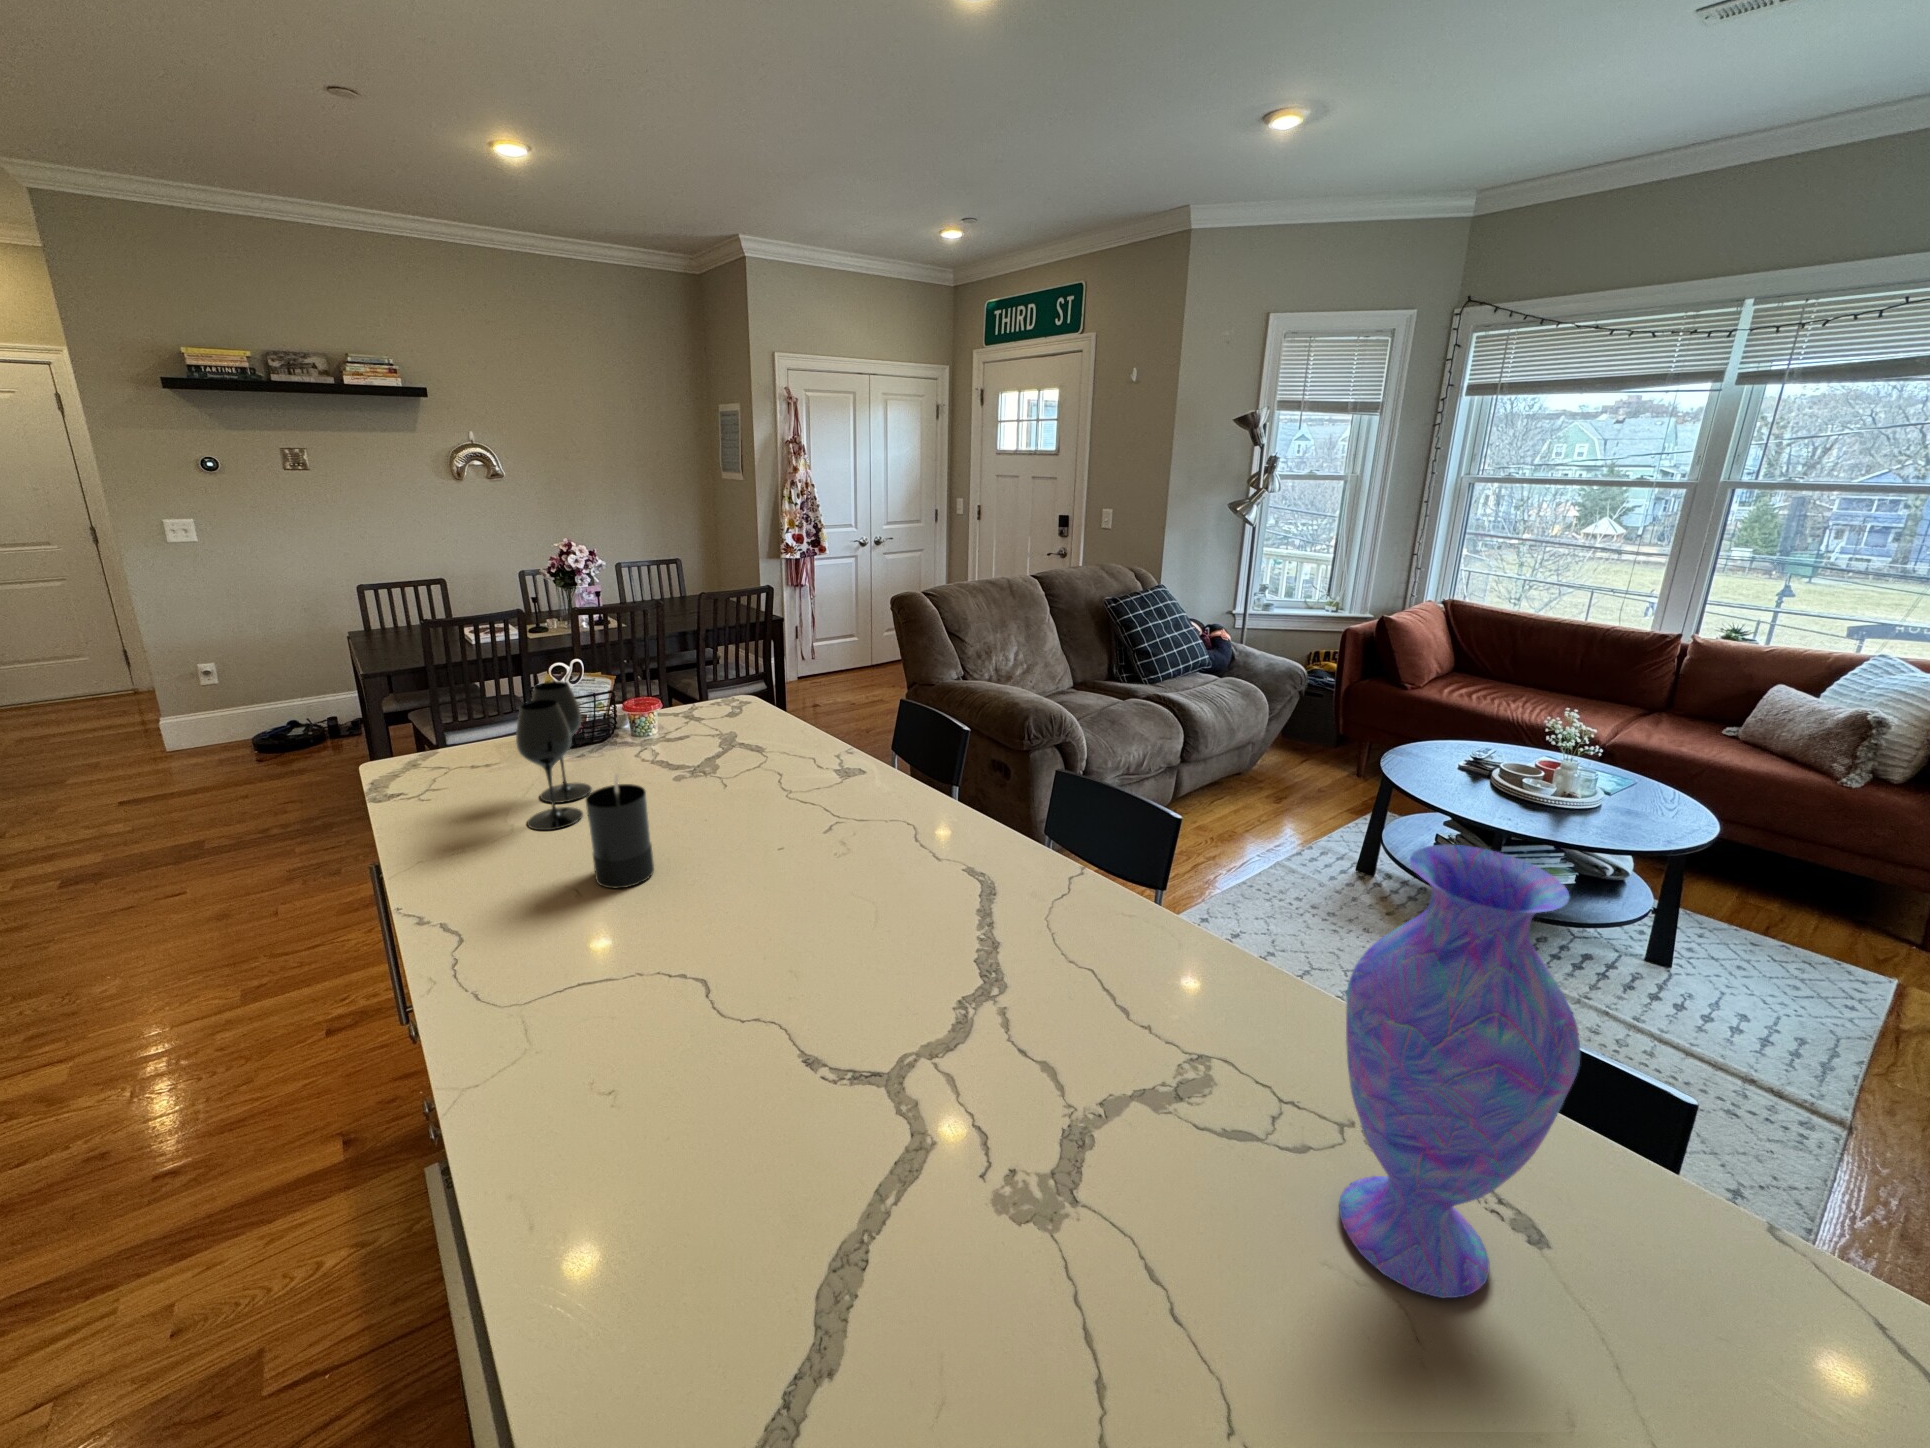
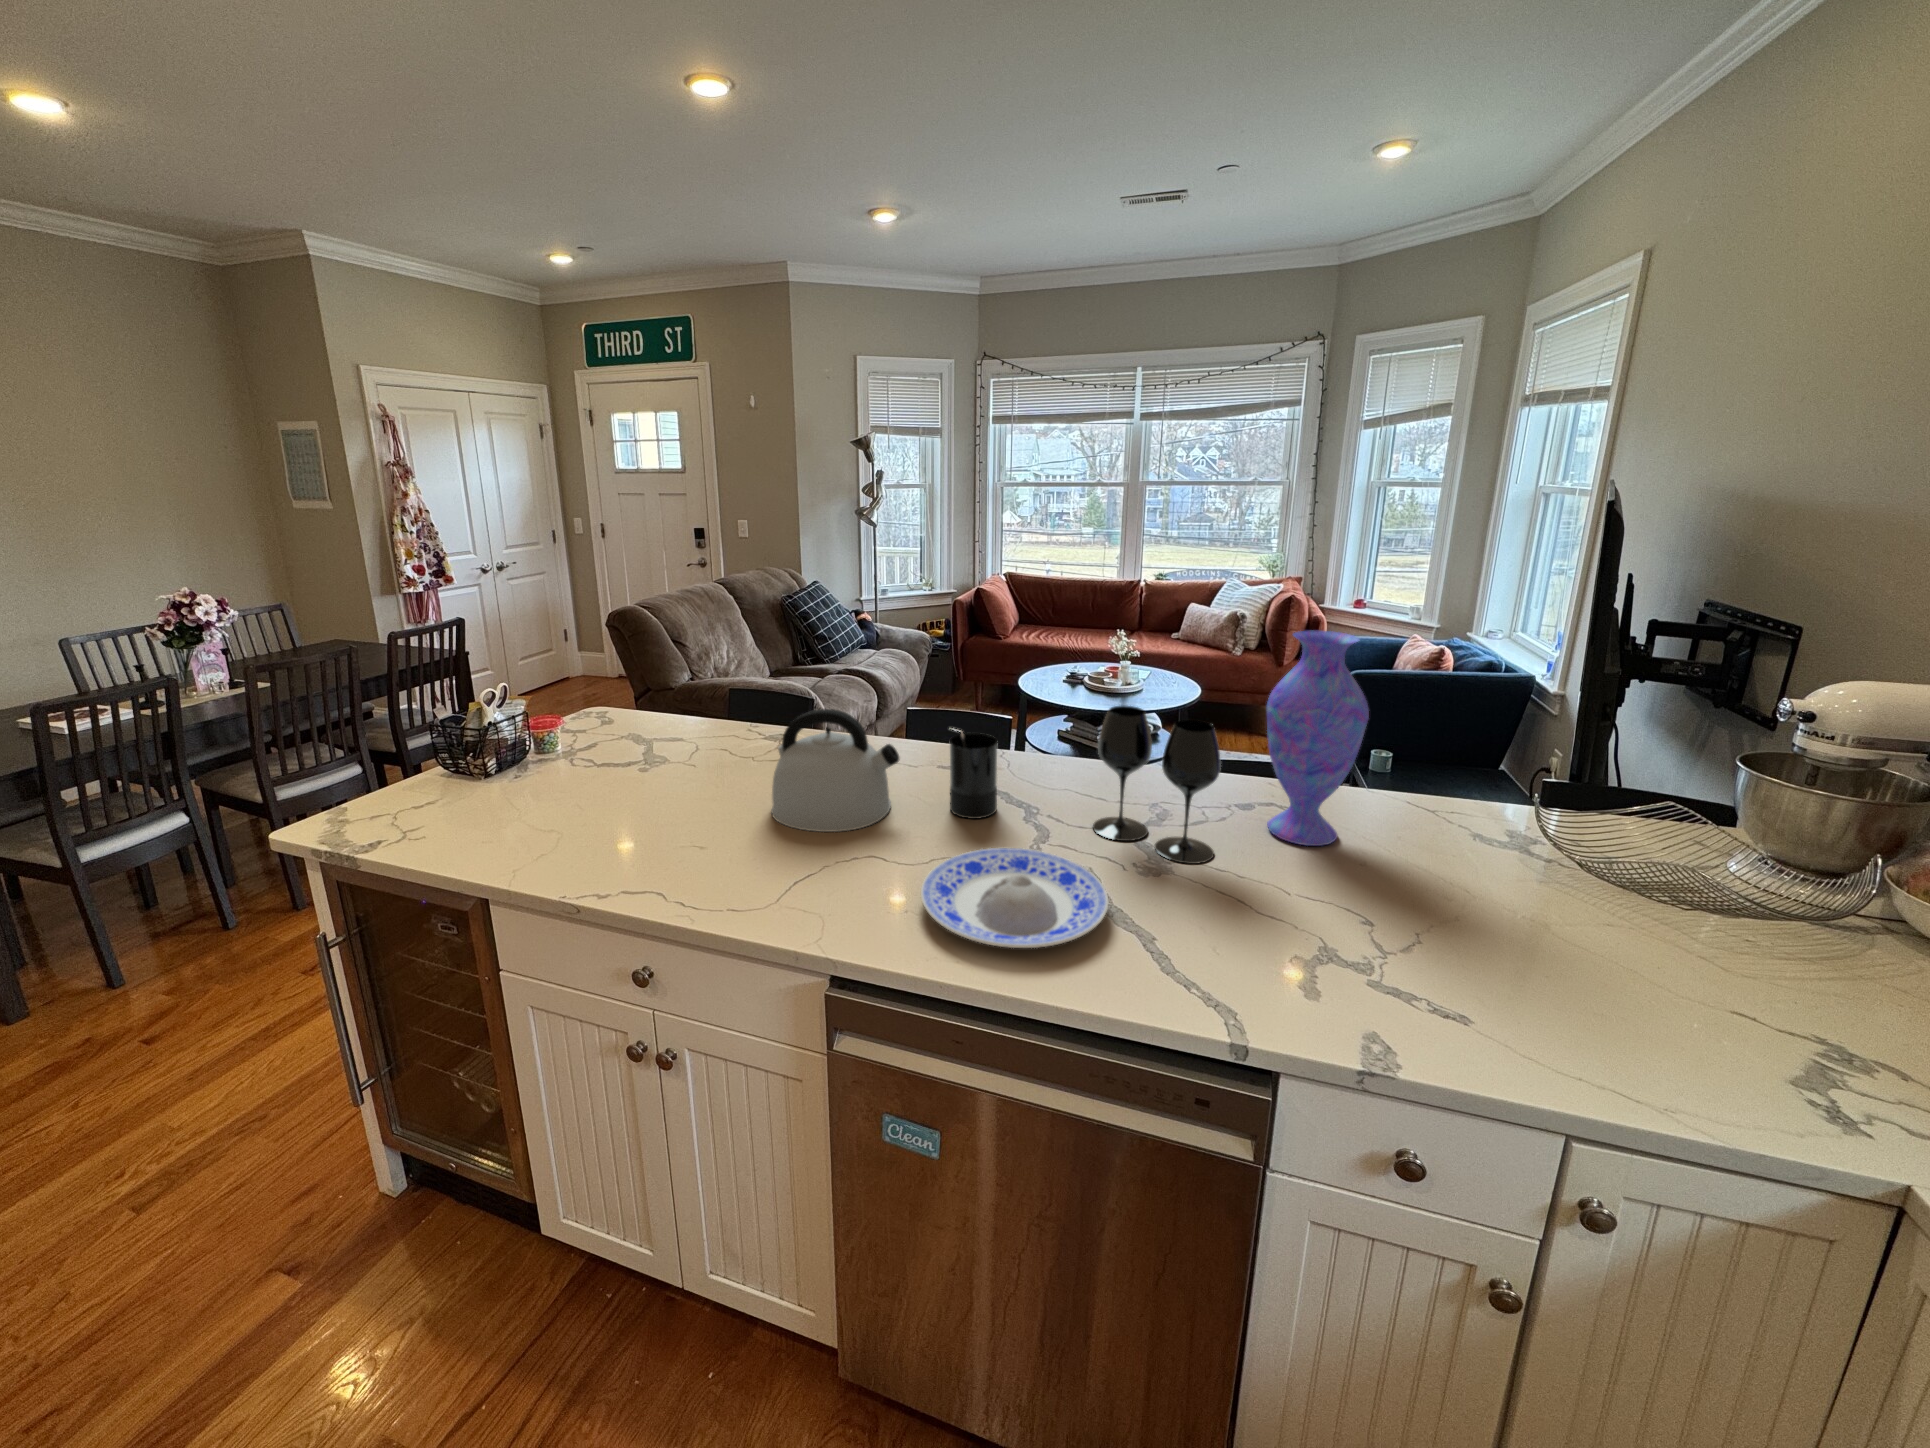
wine glass: present [516,681,592,830] -> present [1093,706,1221,864]
kettle: none [710,770,858,935] -> present [771,709,899,832]
candle: present [586,774,654,888] -> present [950,729,998,819]
plate: none [615,1028,902,1260] -> present [921,848,1109,948]

